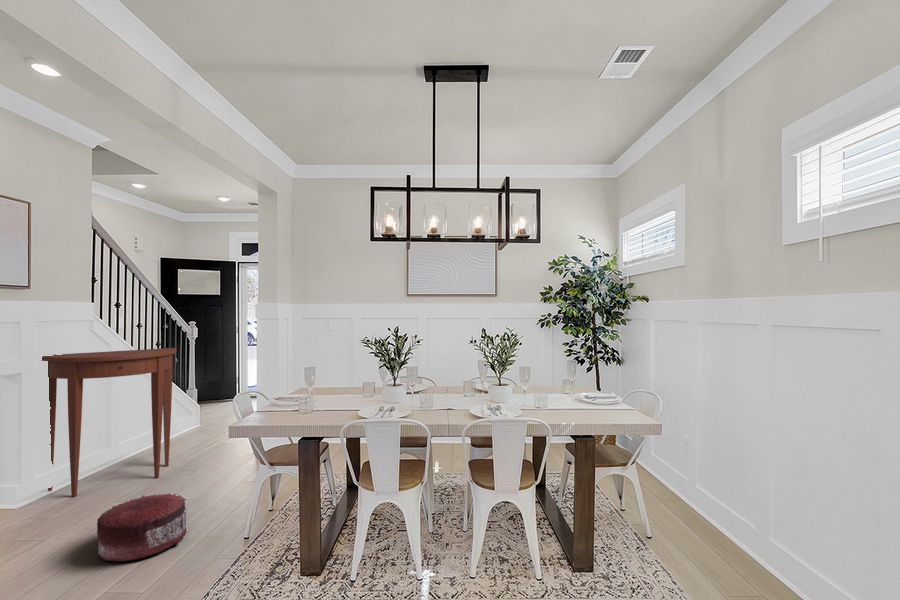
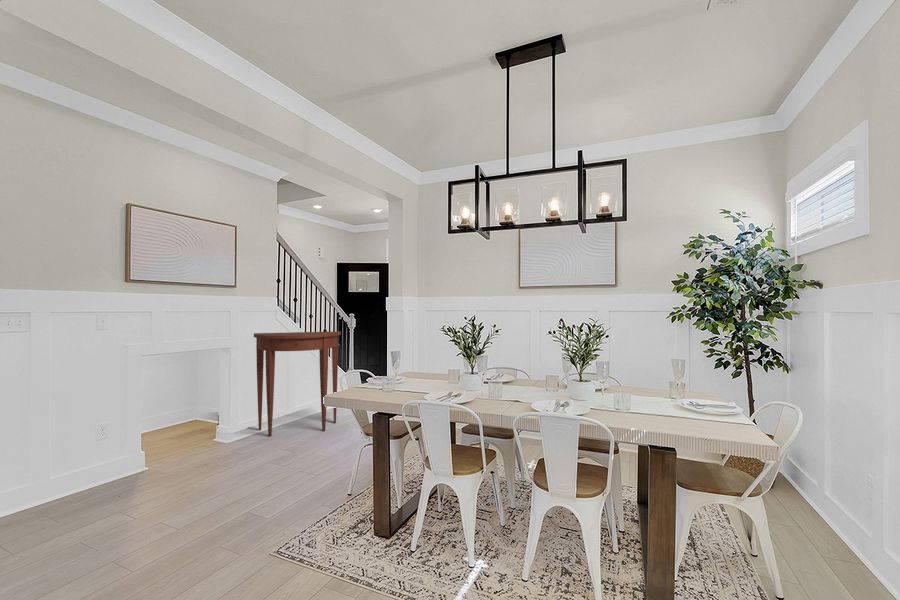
pouf: present [97,494,187,561] -> none [255,443,318,491]

